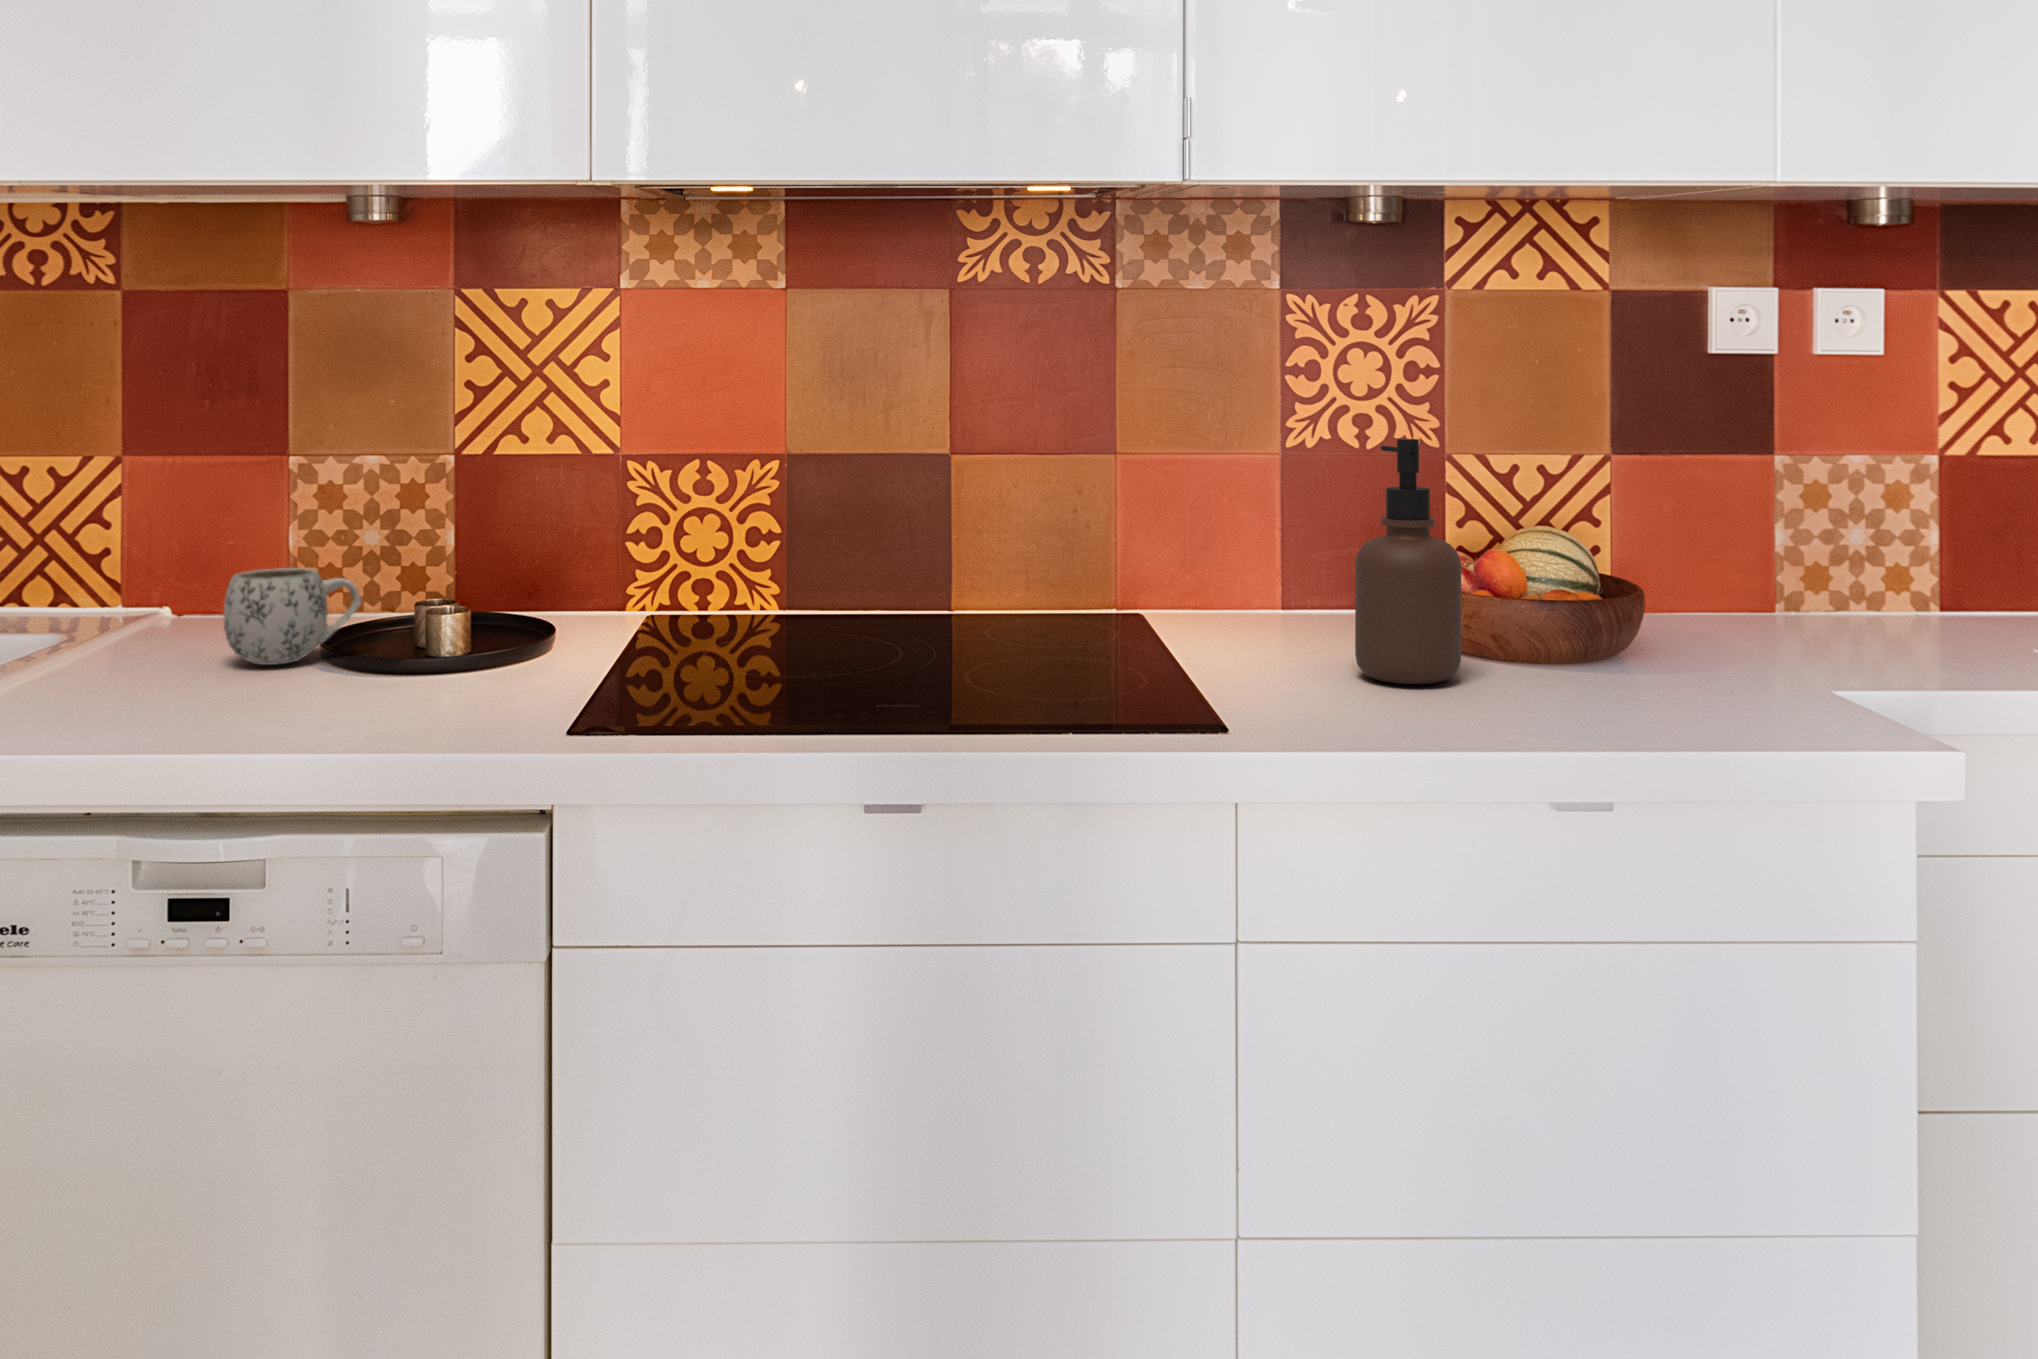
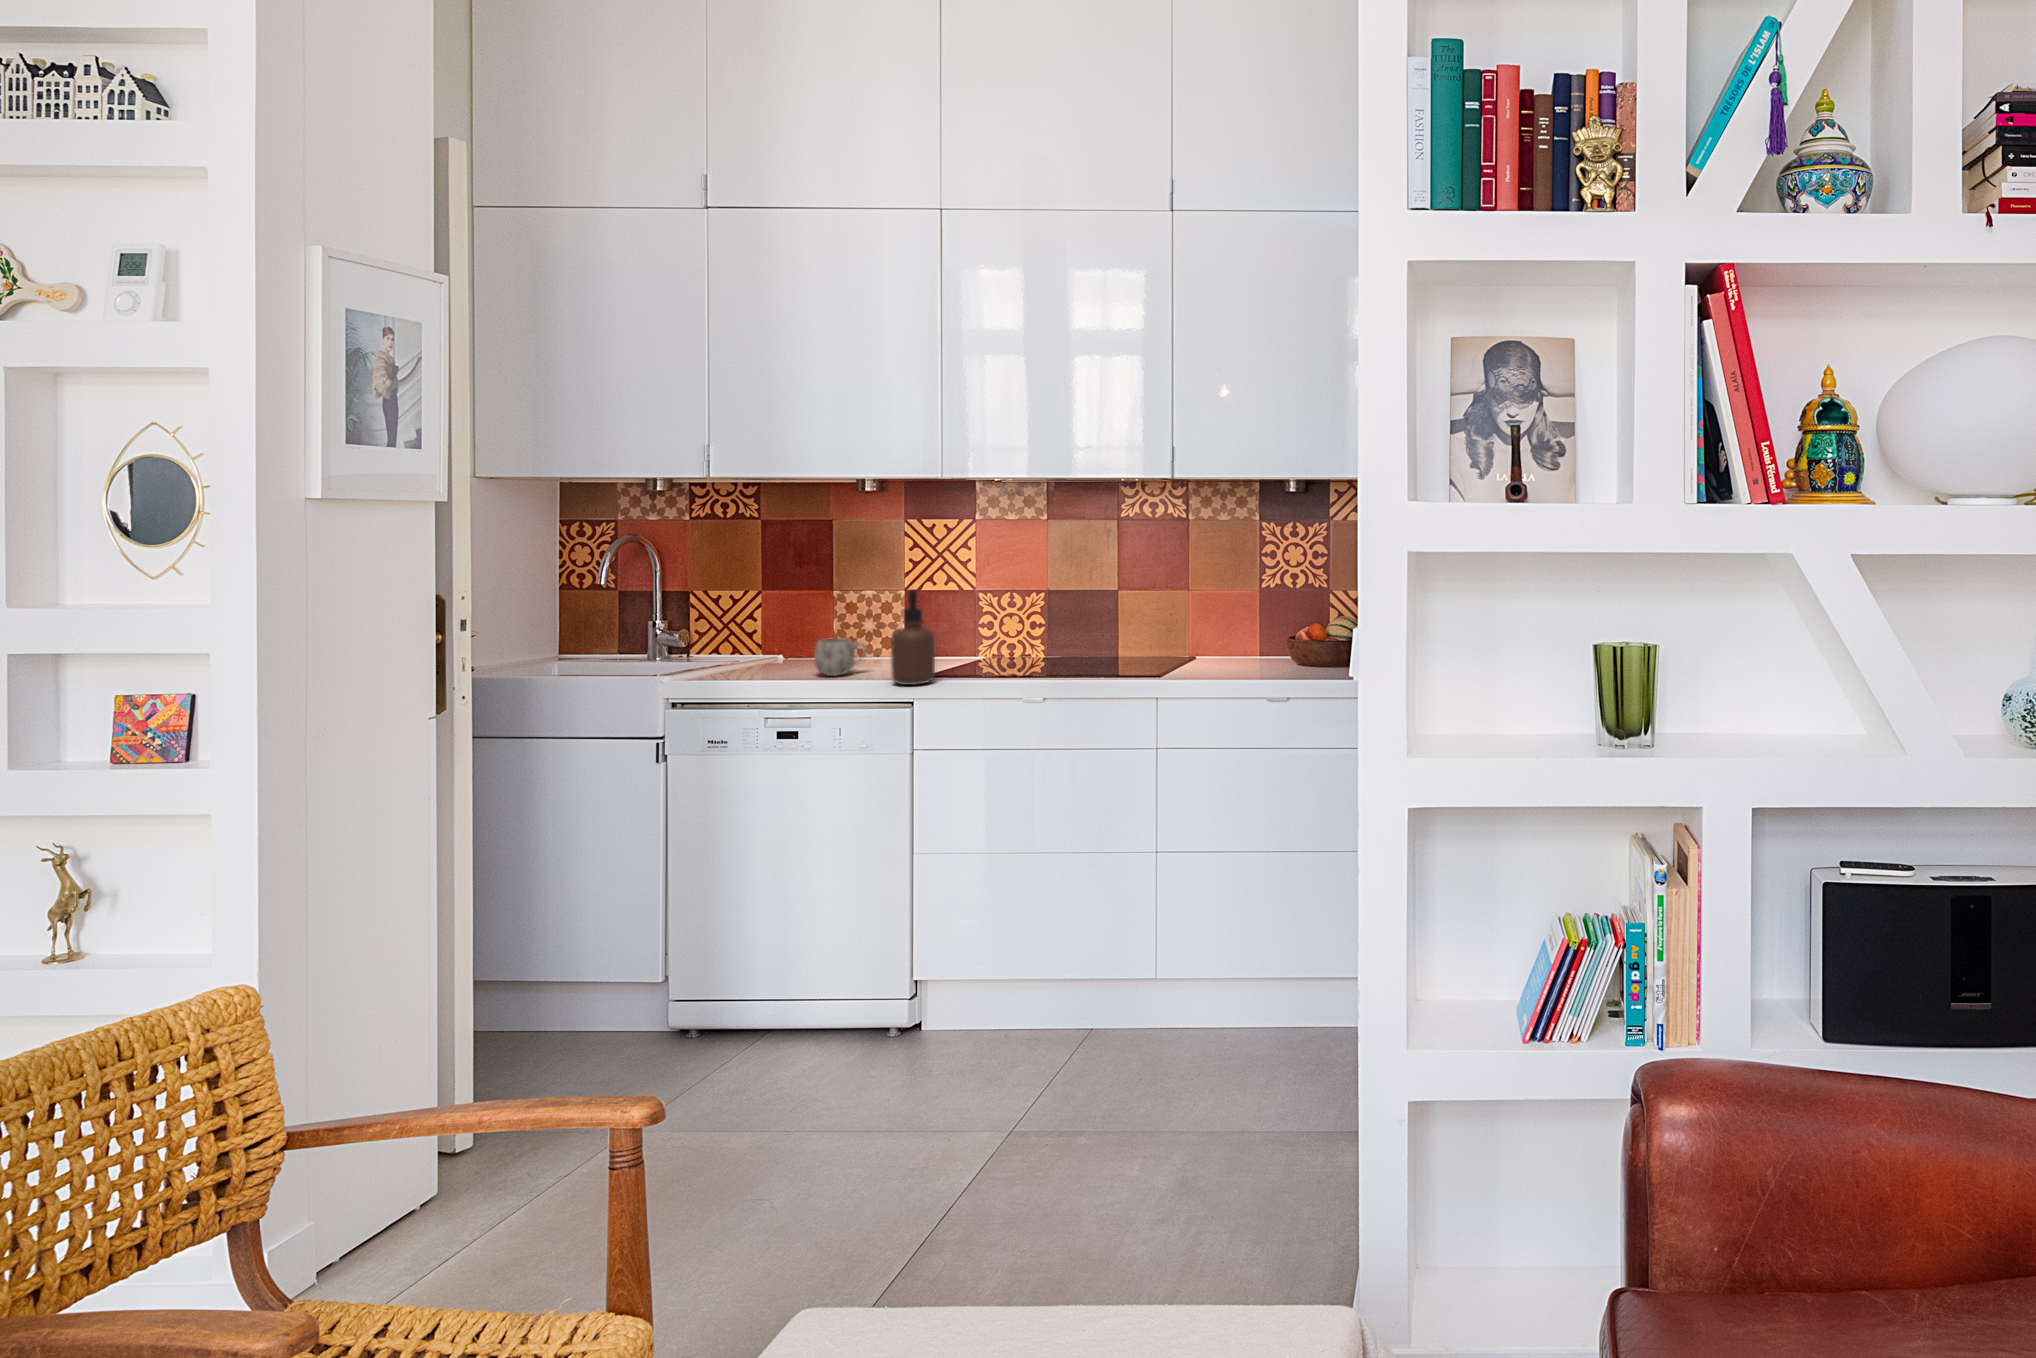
soap dispenser: present [1355,439,1461,684] -> present [891,589,935,685]

